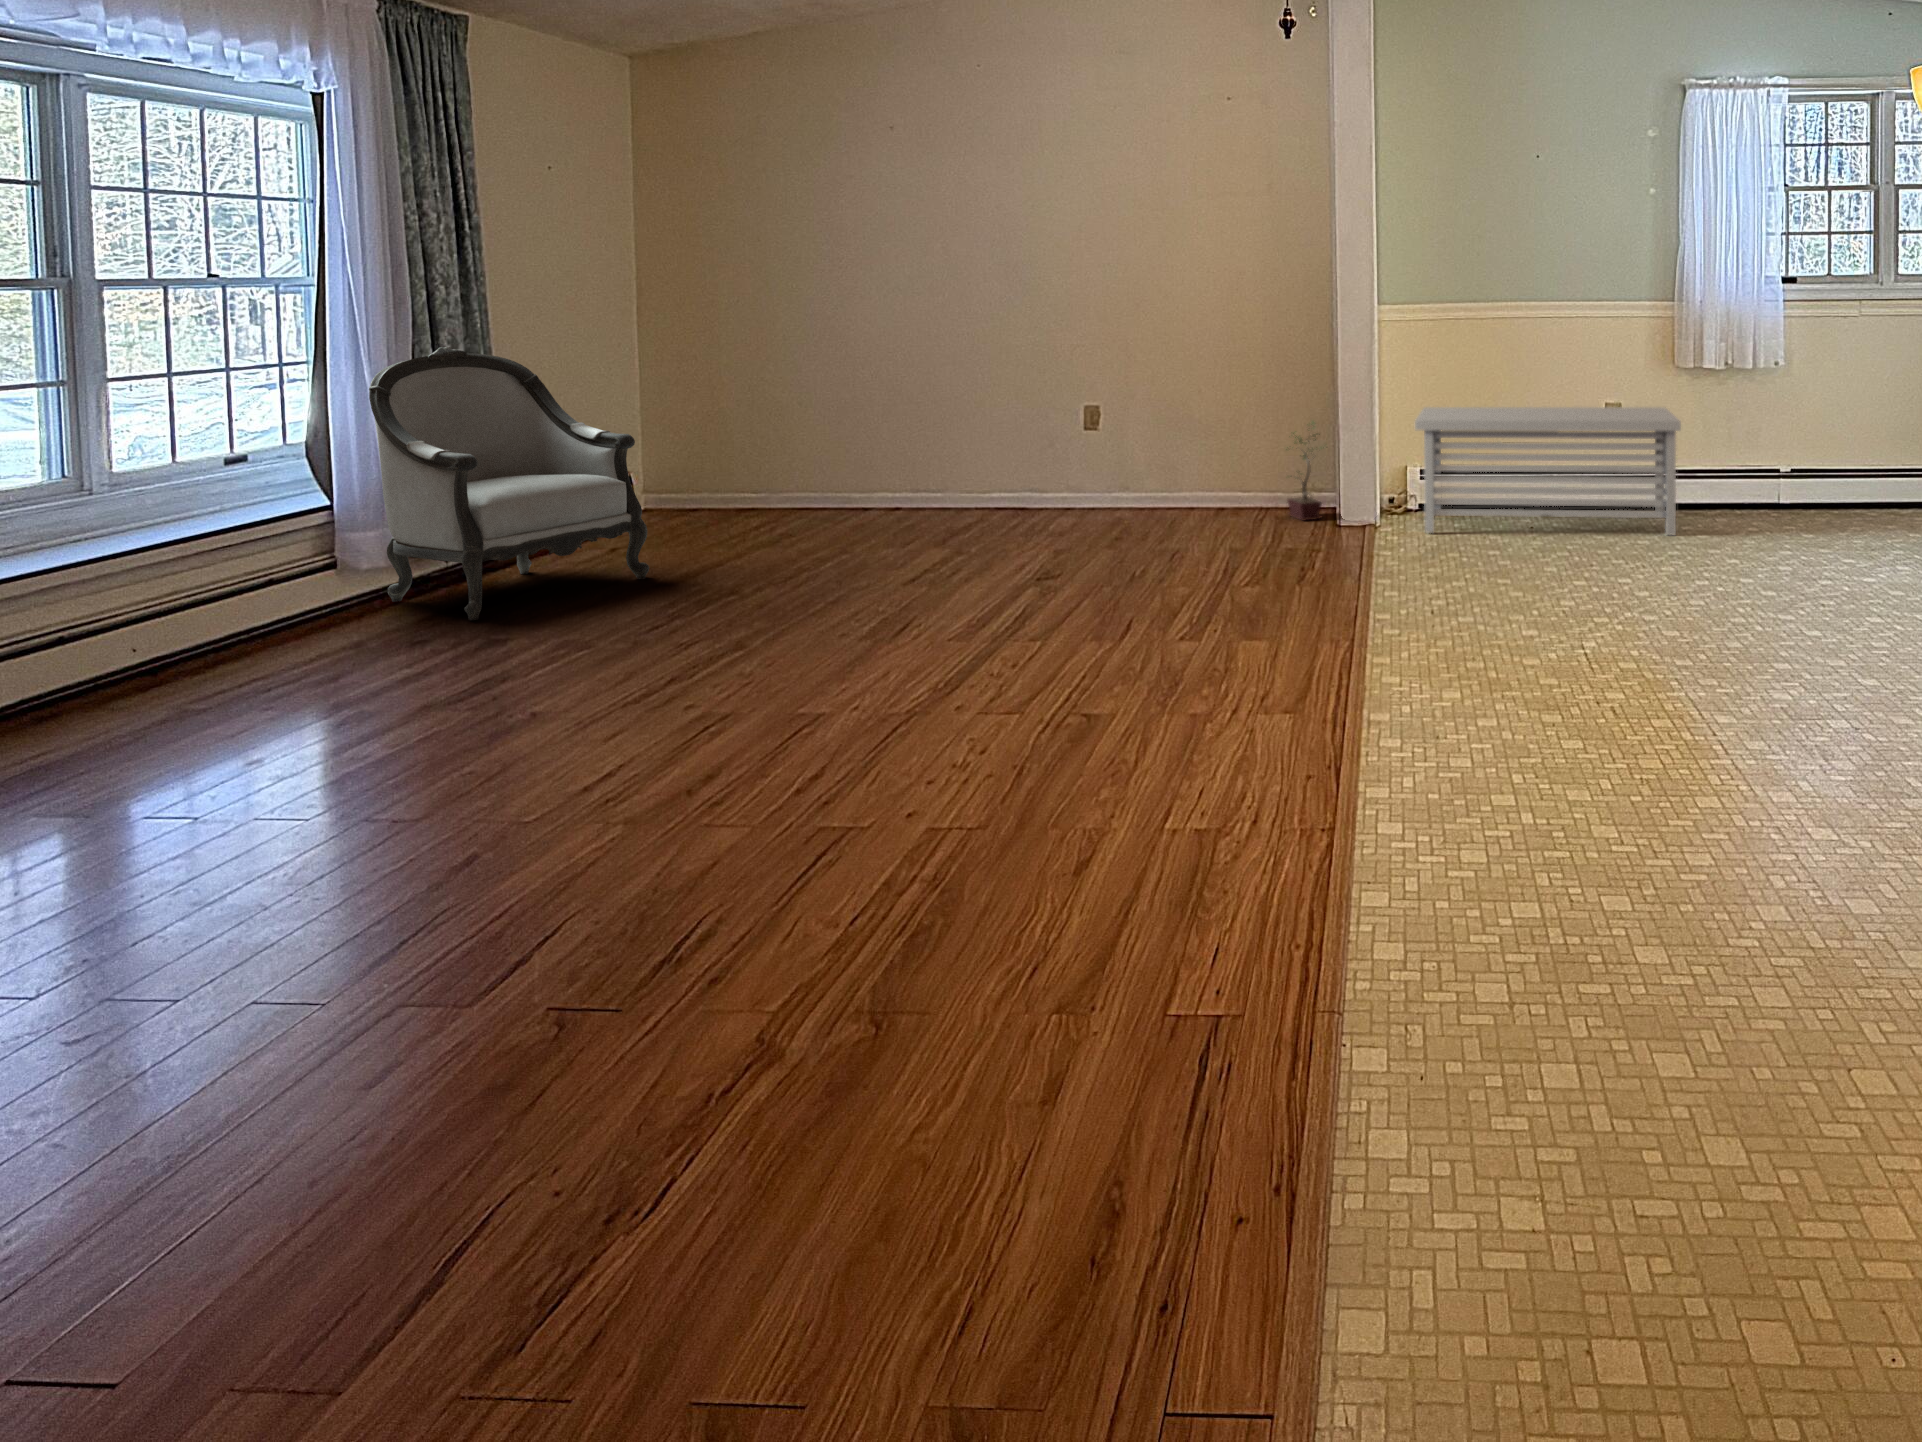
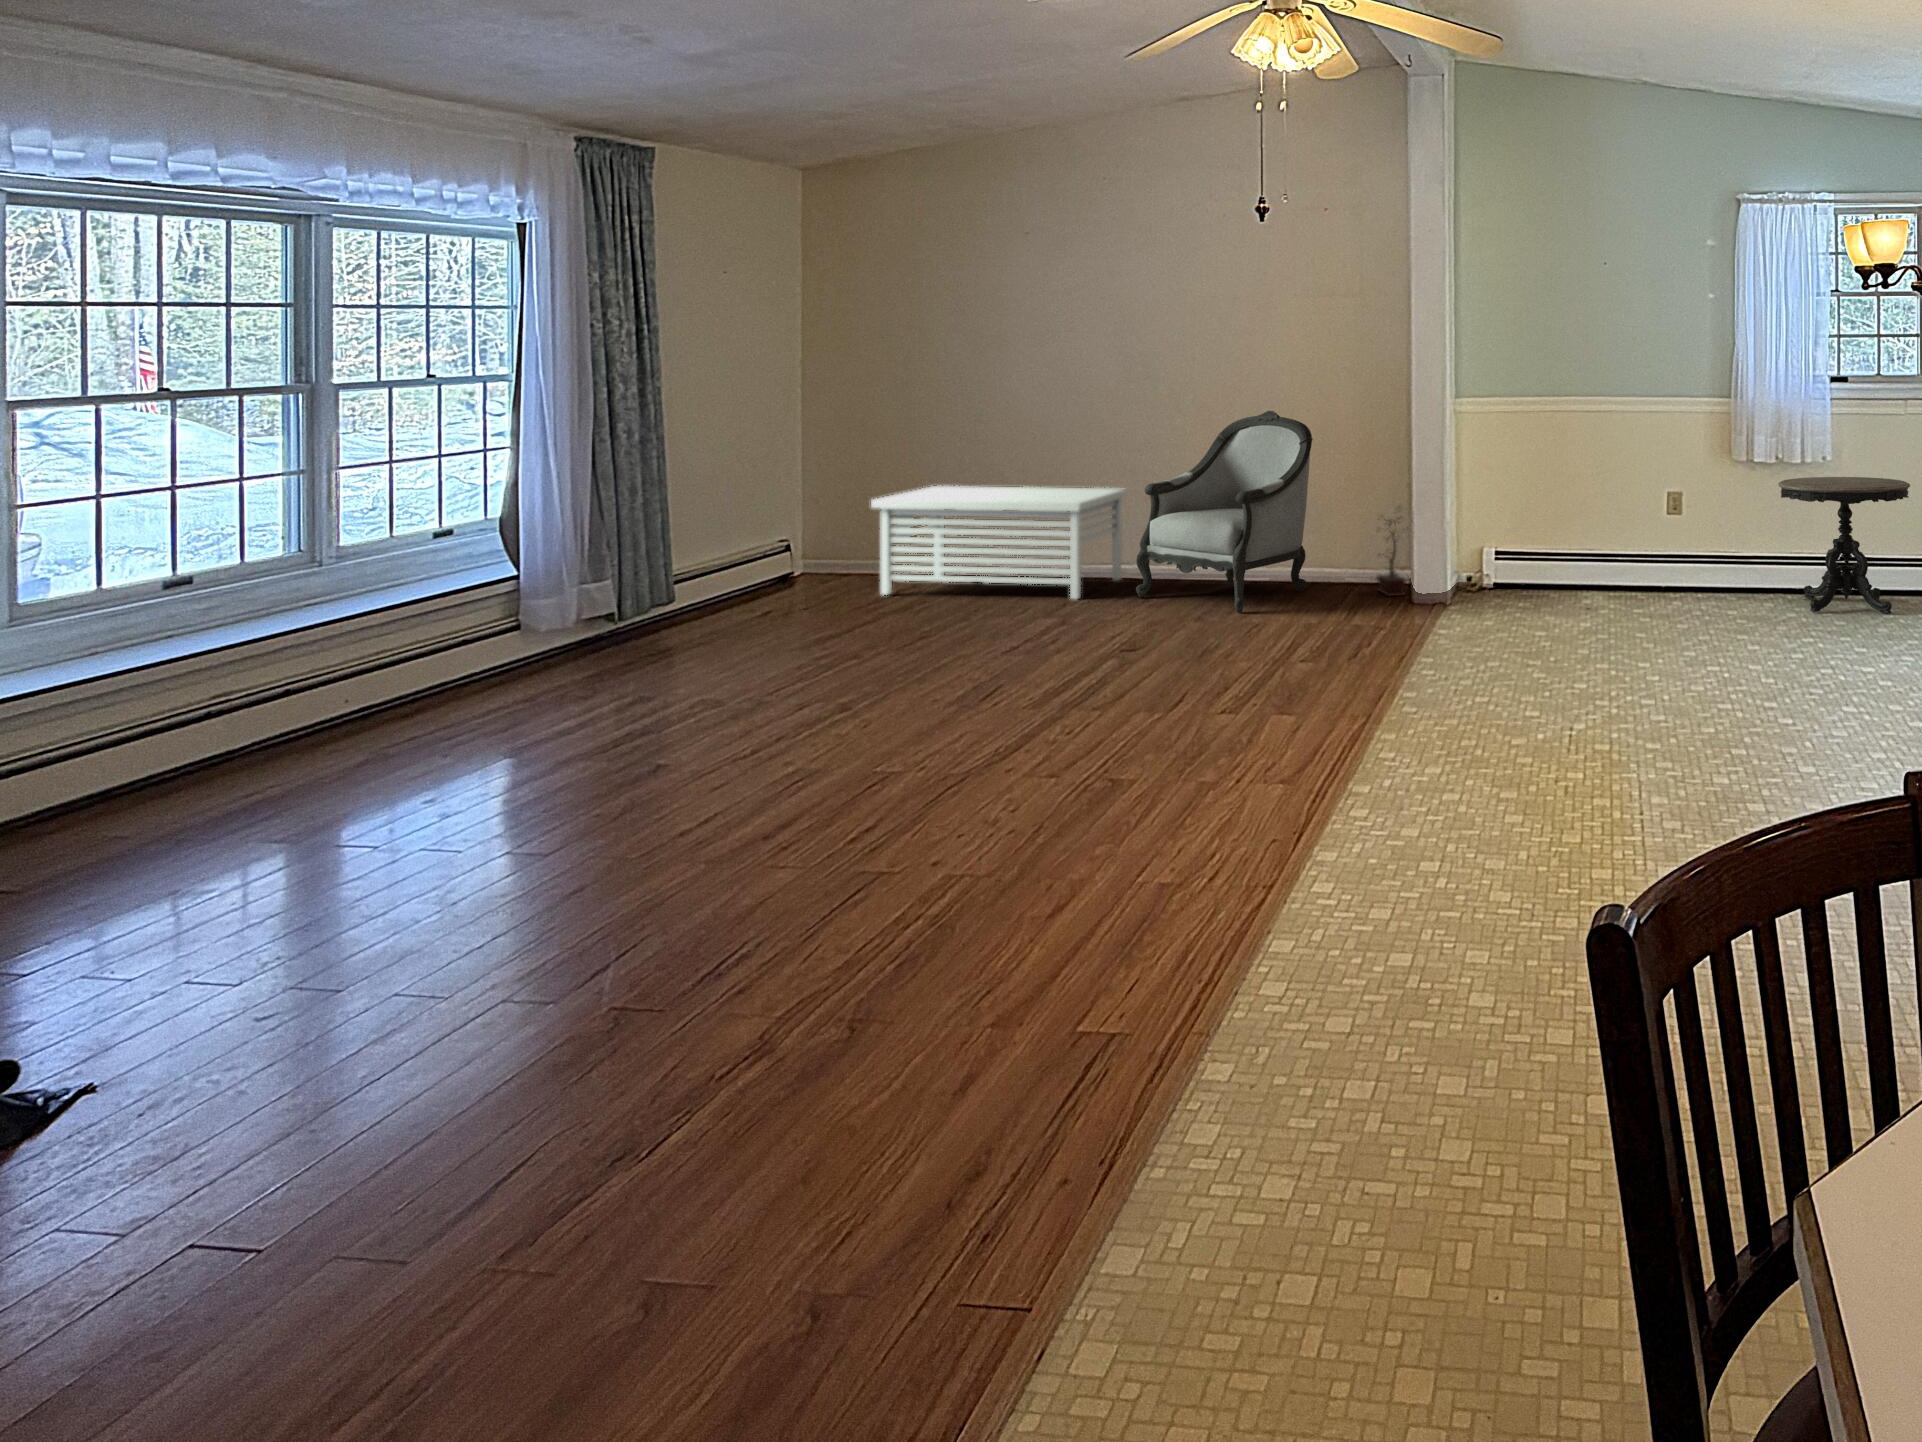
armchair: present [369,347,649,620] -> present [1136,411,1313,613]
side table: none [1730,384,1874,527] -> present [1778,477,1910,614]
storage bench: present [1415,407,1681,535] -> present [871,486,1126,599]

